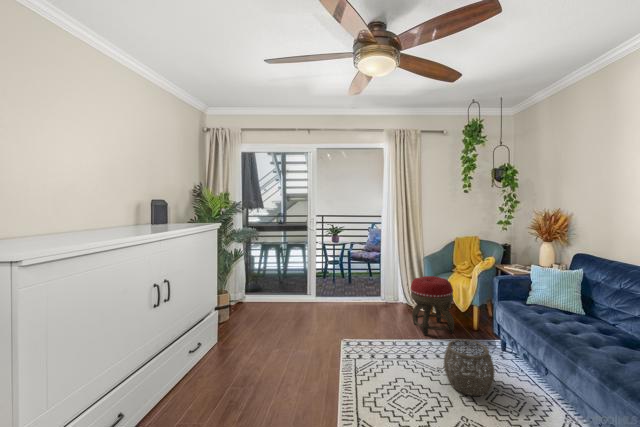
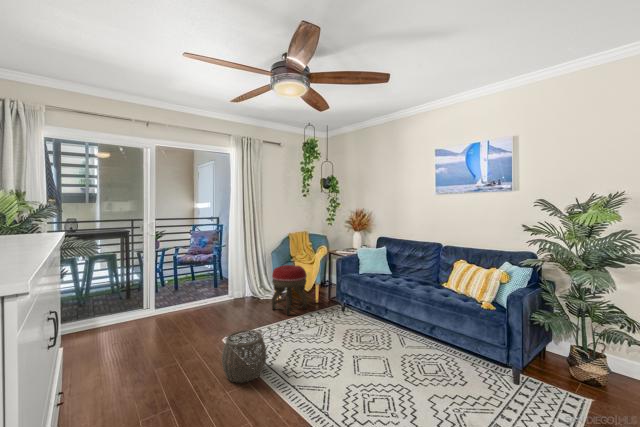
woven basket: present [444,339,495,396] -> present [222,330,267,383]

